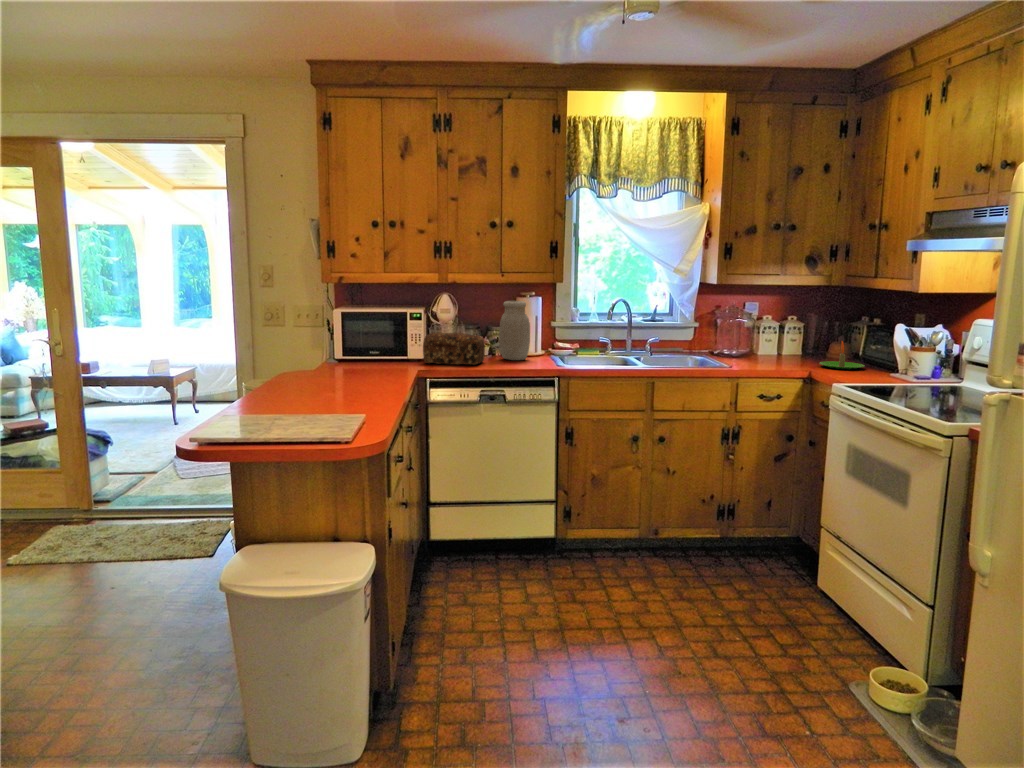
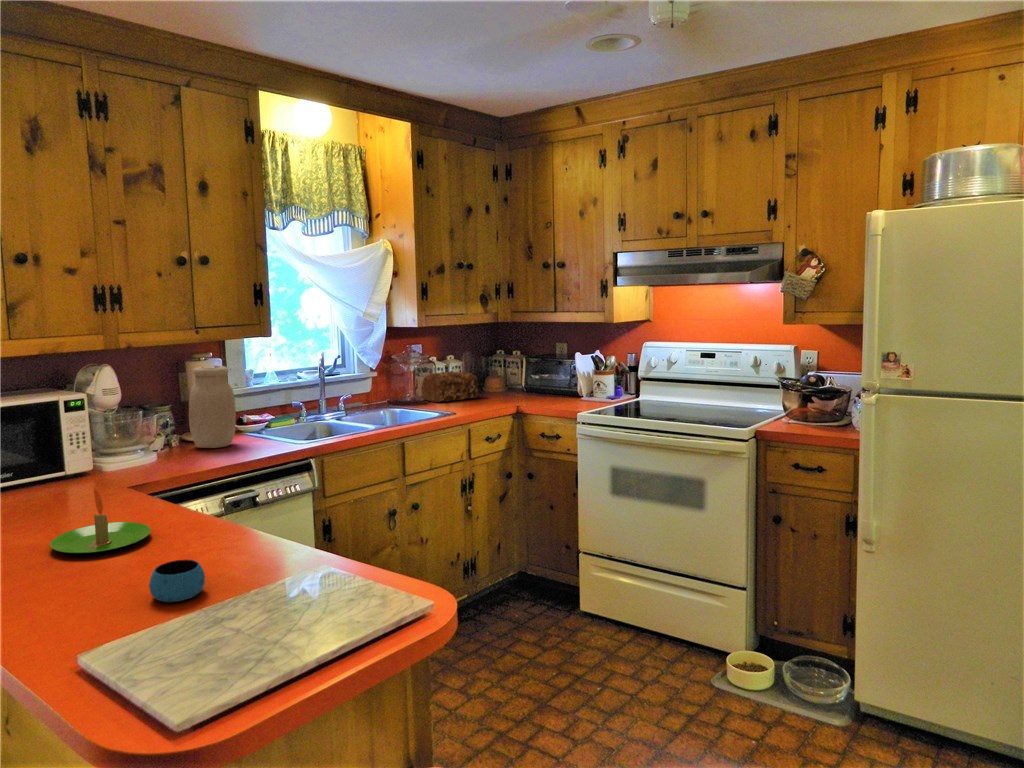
bread loaf: present [423,332,485,365] -> present [421,371,478,402]
candle: present [819,341,865,369] -> present [50,488,151,553]
mug: none [295,384,330,404] -> present [149,559,205,602]

